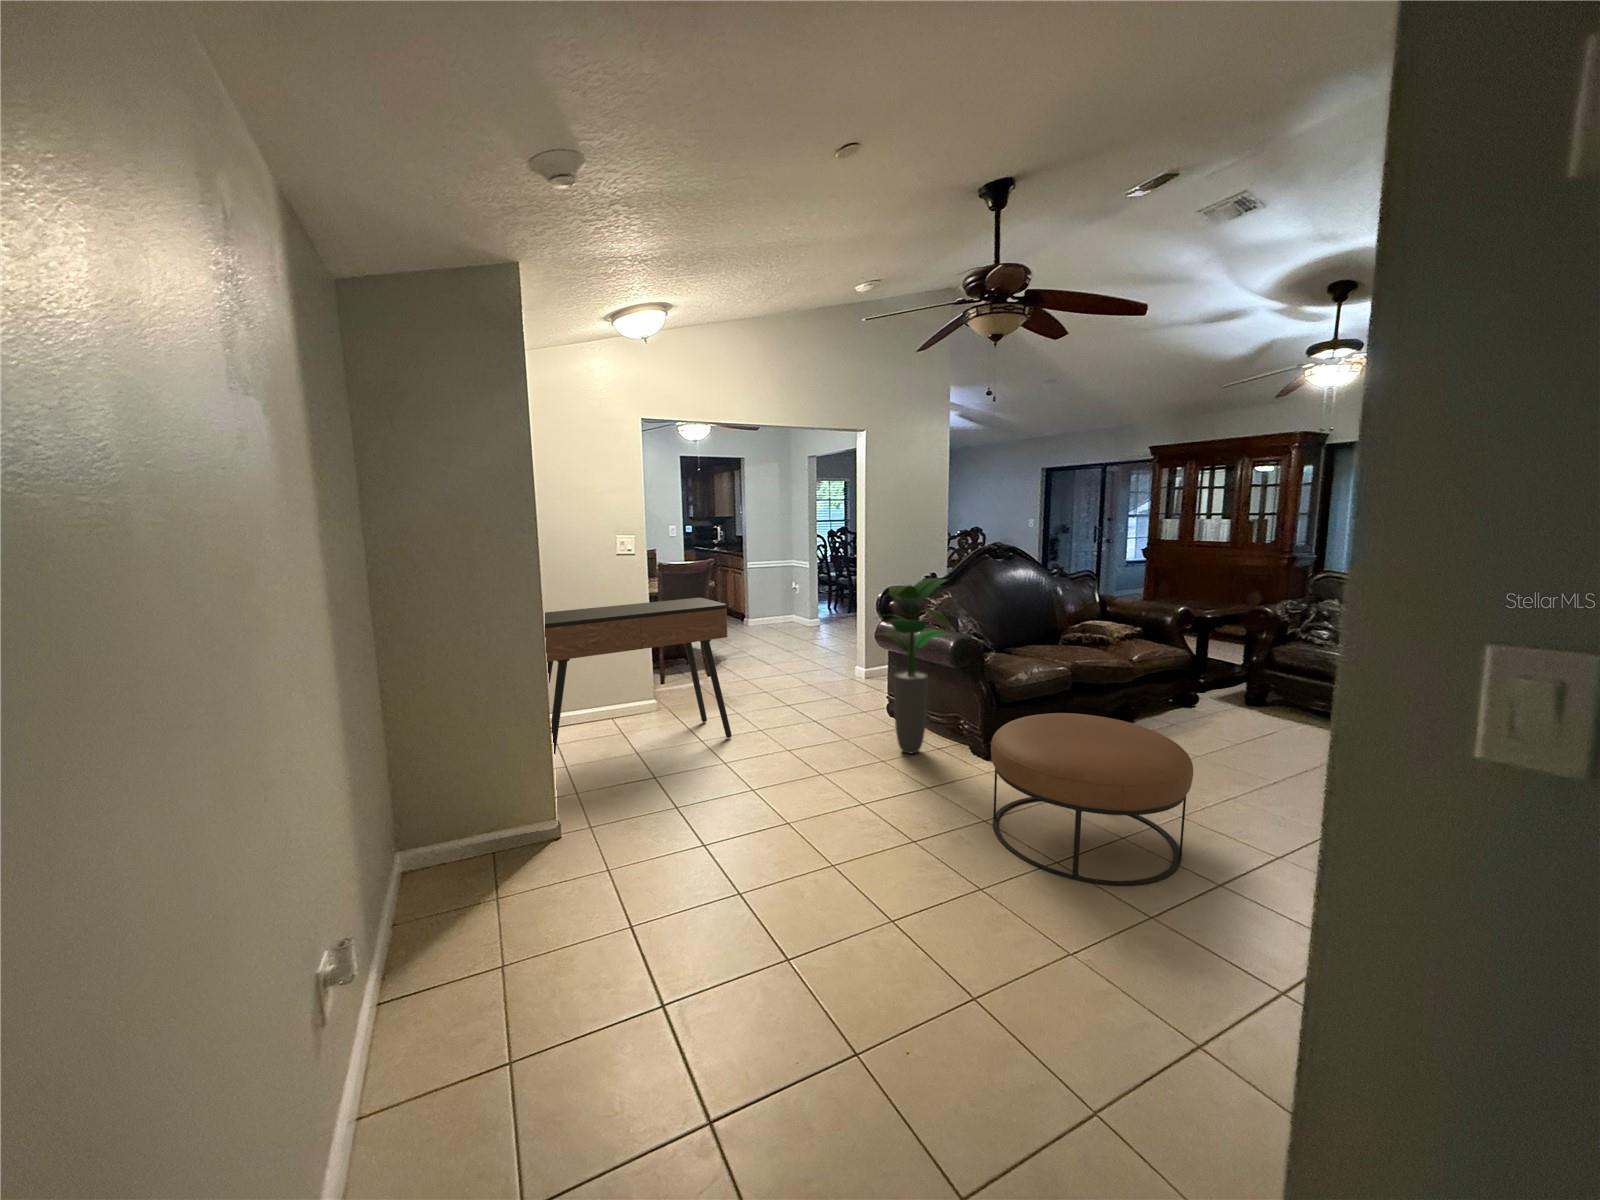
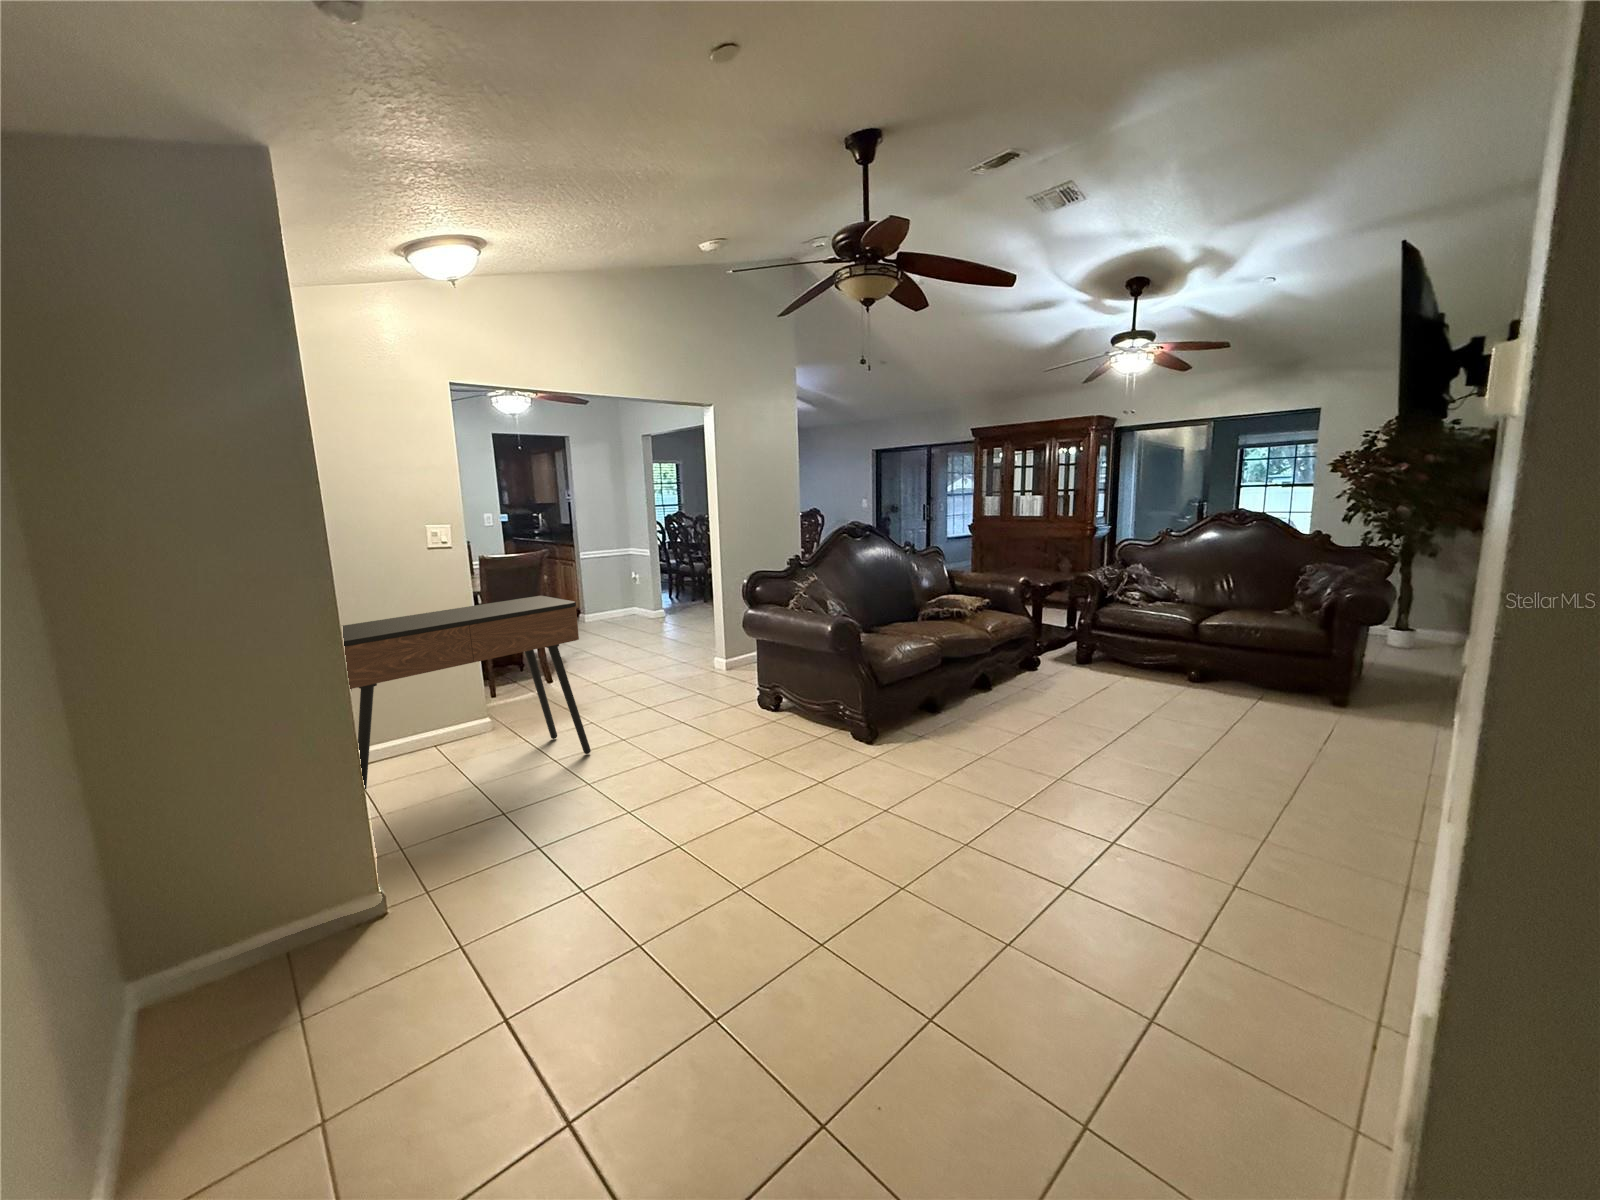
potted plant: present [879,578,950,753] -> none [745,561,831,747]
ottoman: present [991,713,1193,886] -> none [889,690,1081,861]

